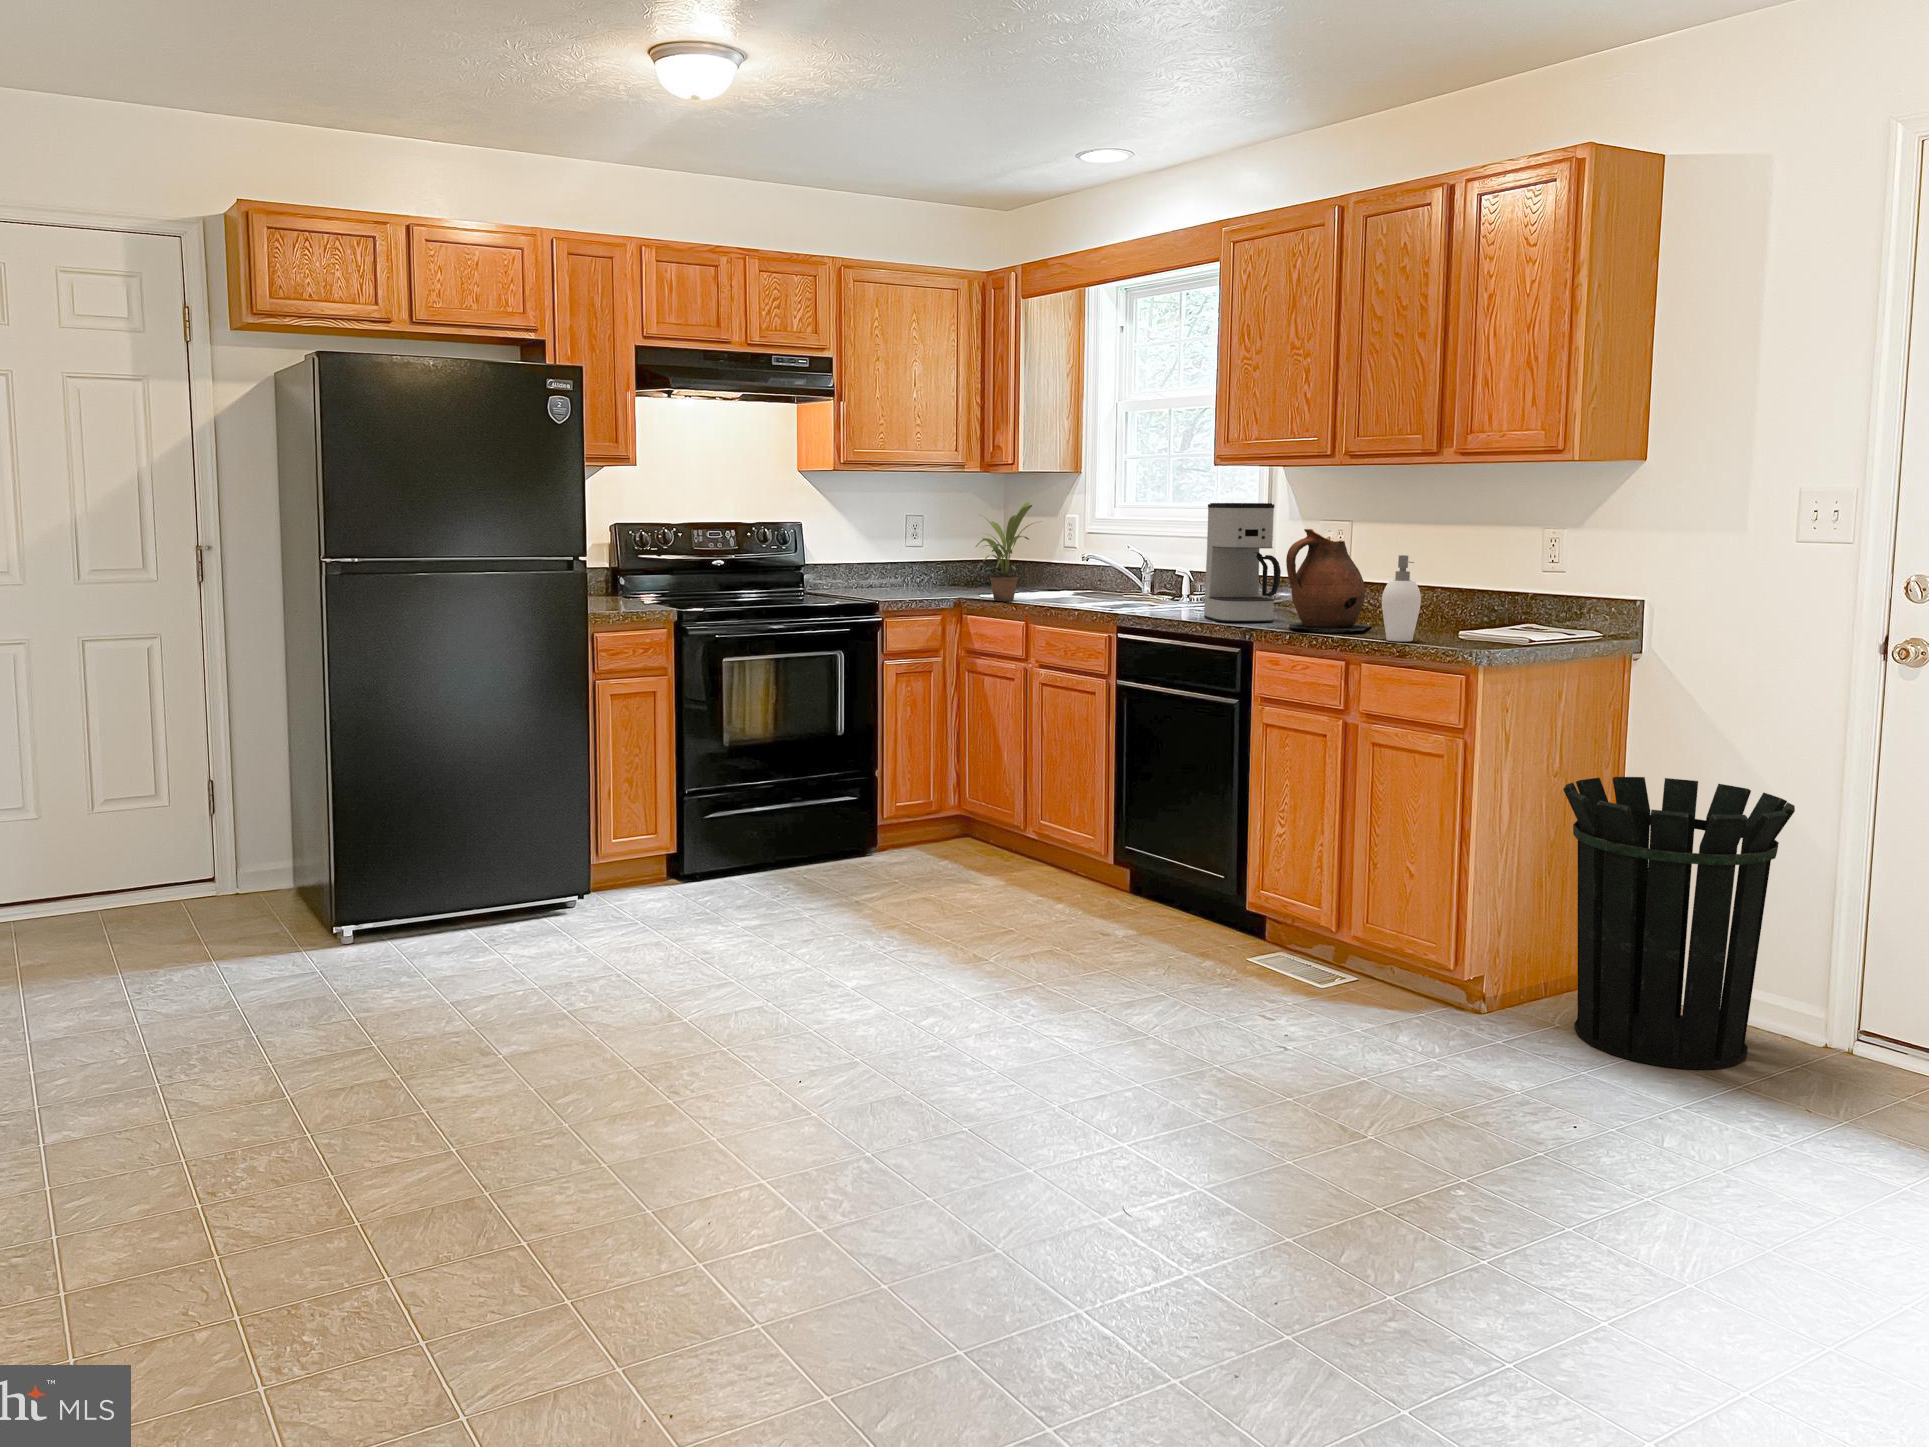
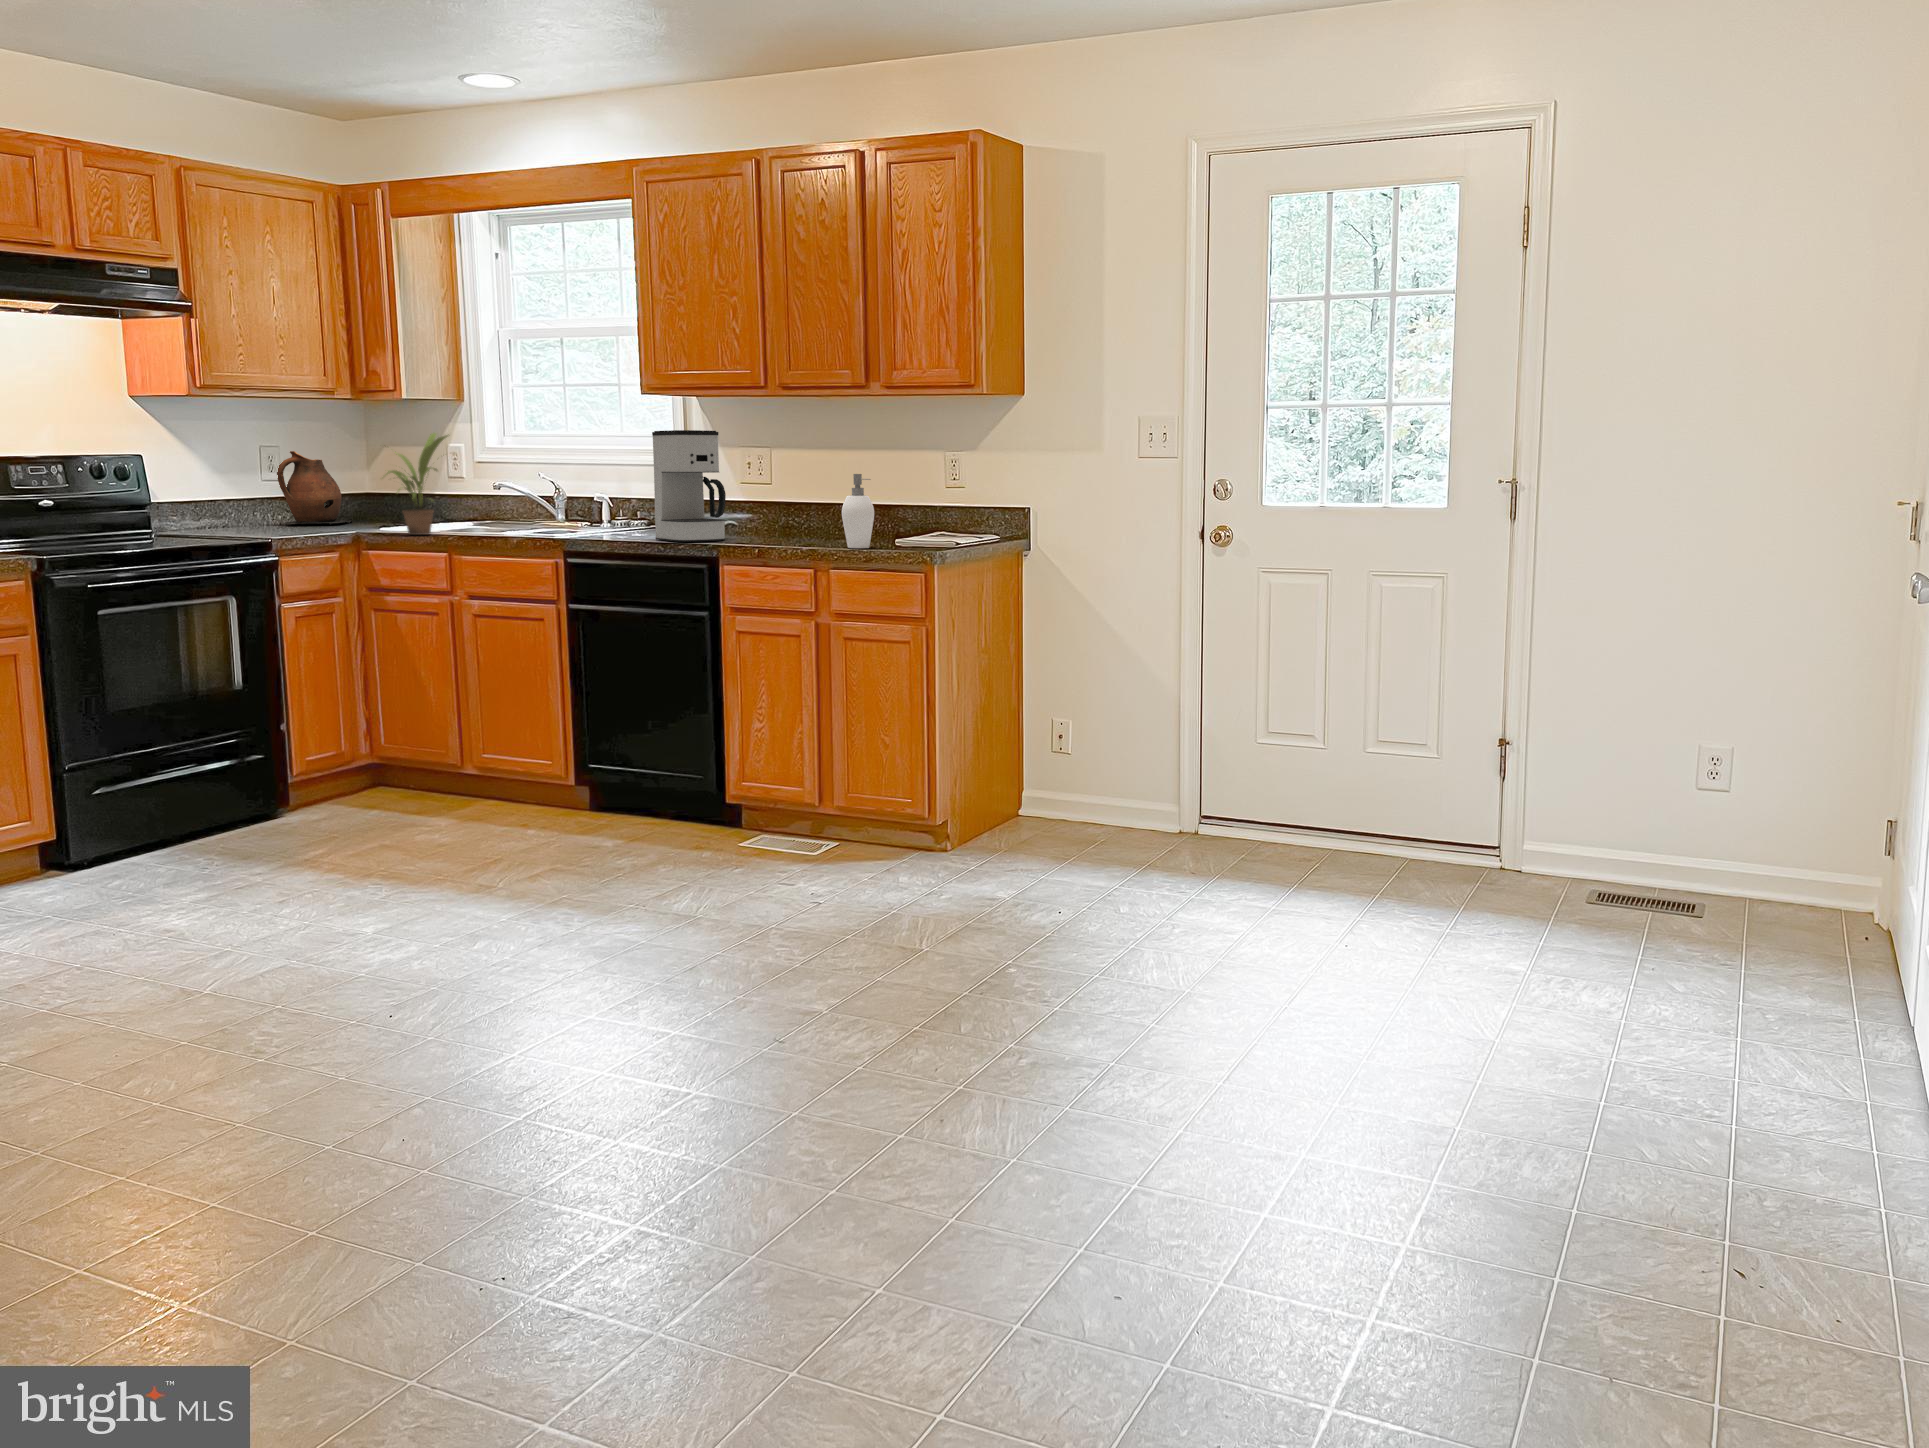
ceramic pitcher: present [1286,529,1372,632] -> present [277,451,352,525]
waste bin: present [1563,777,1795,1070] -> none [999,646,1159,864]

